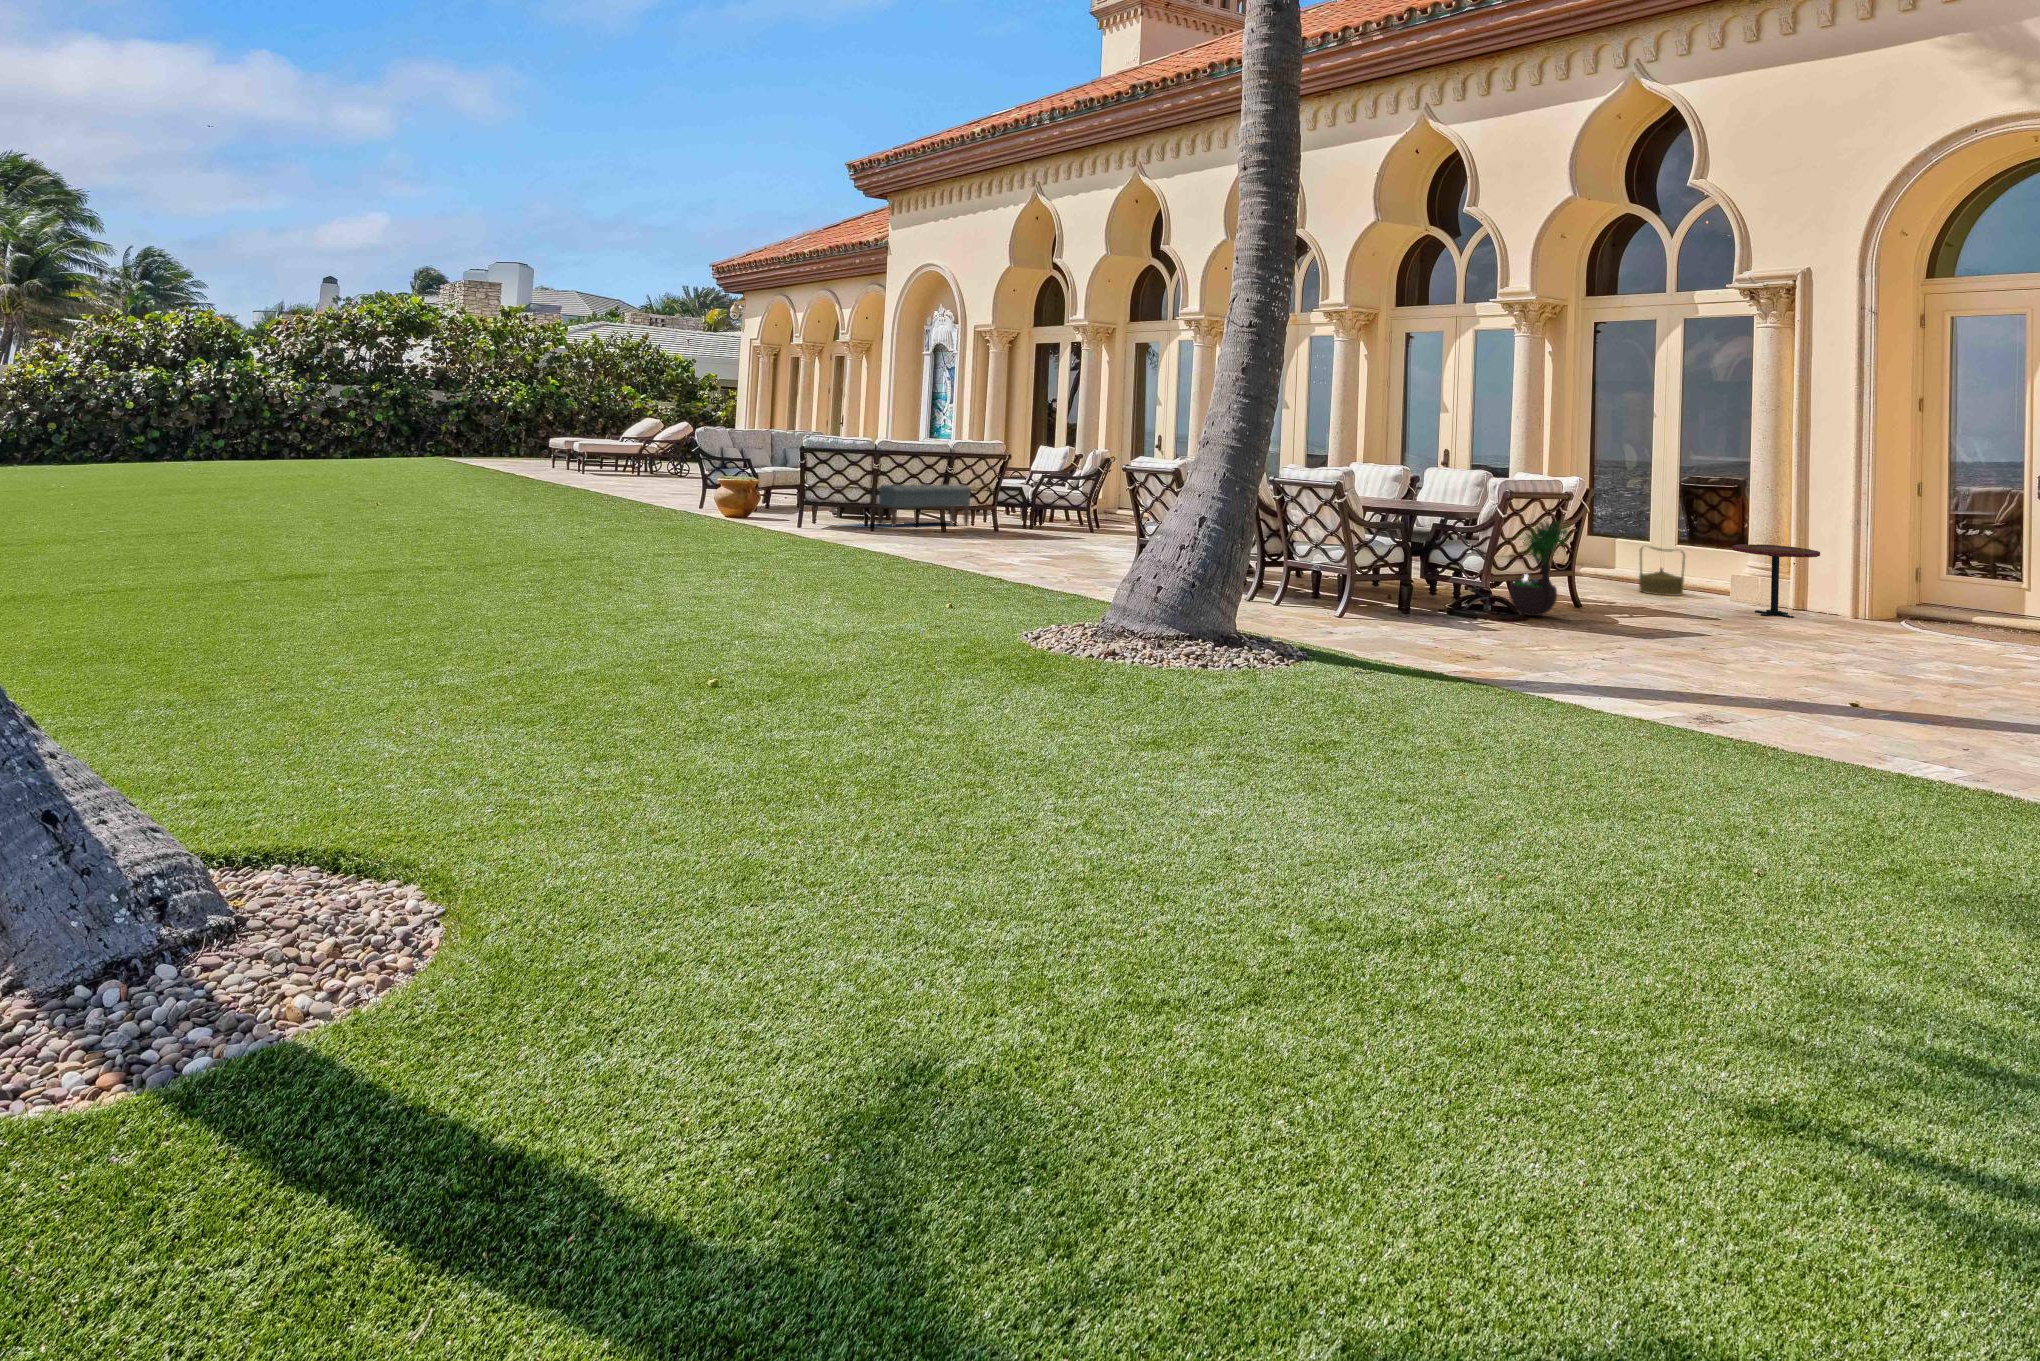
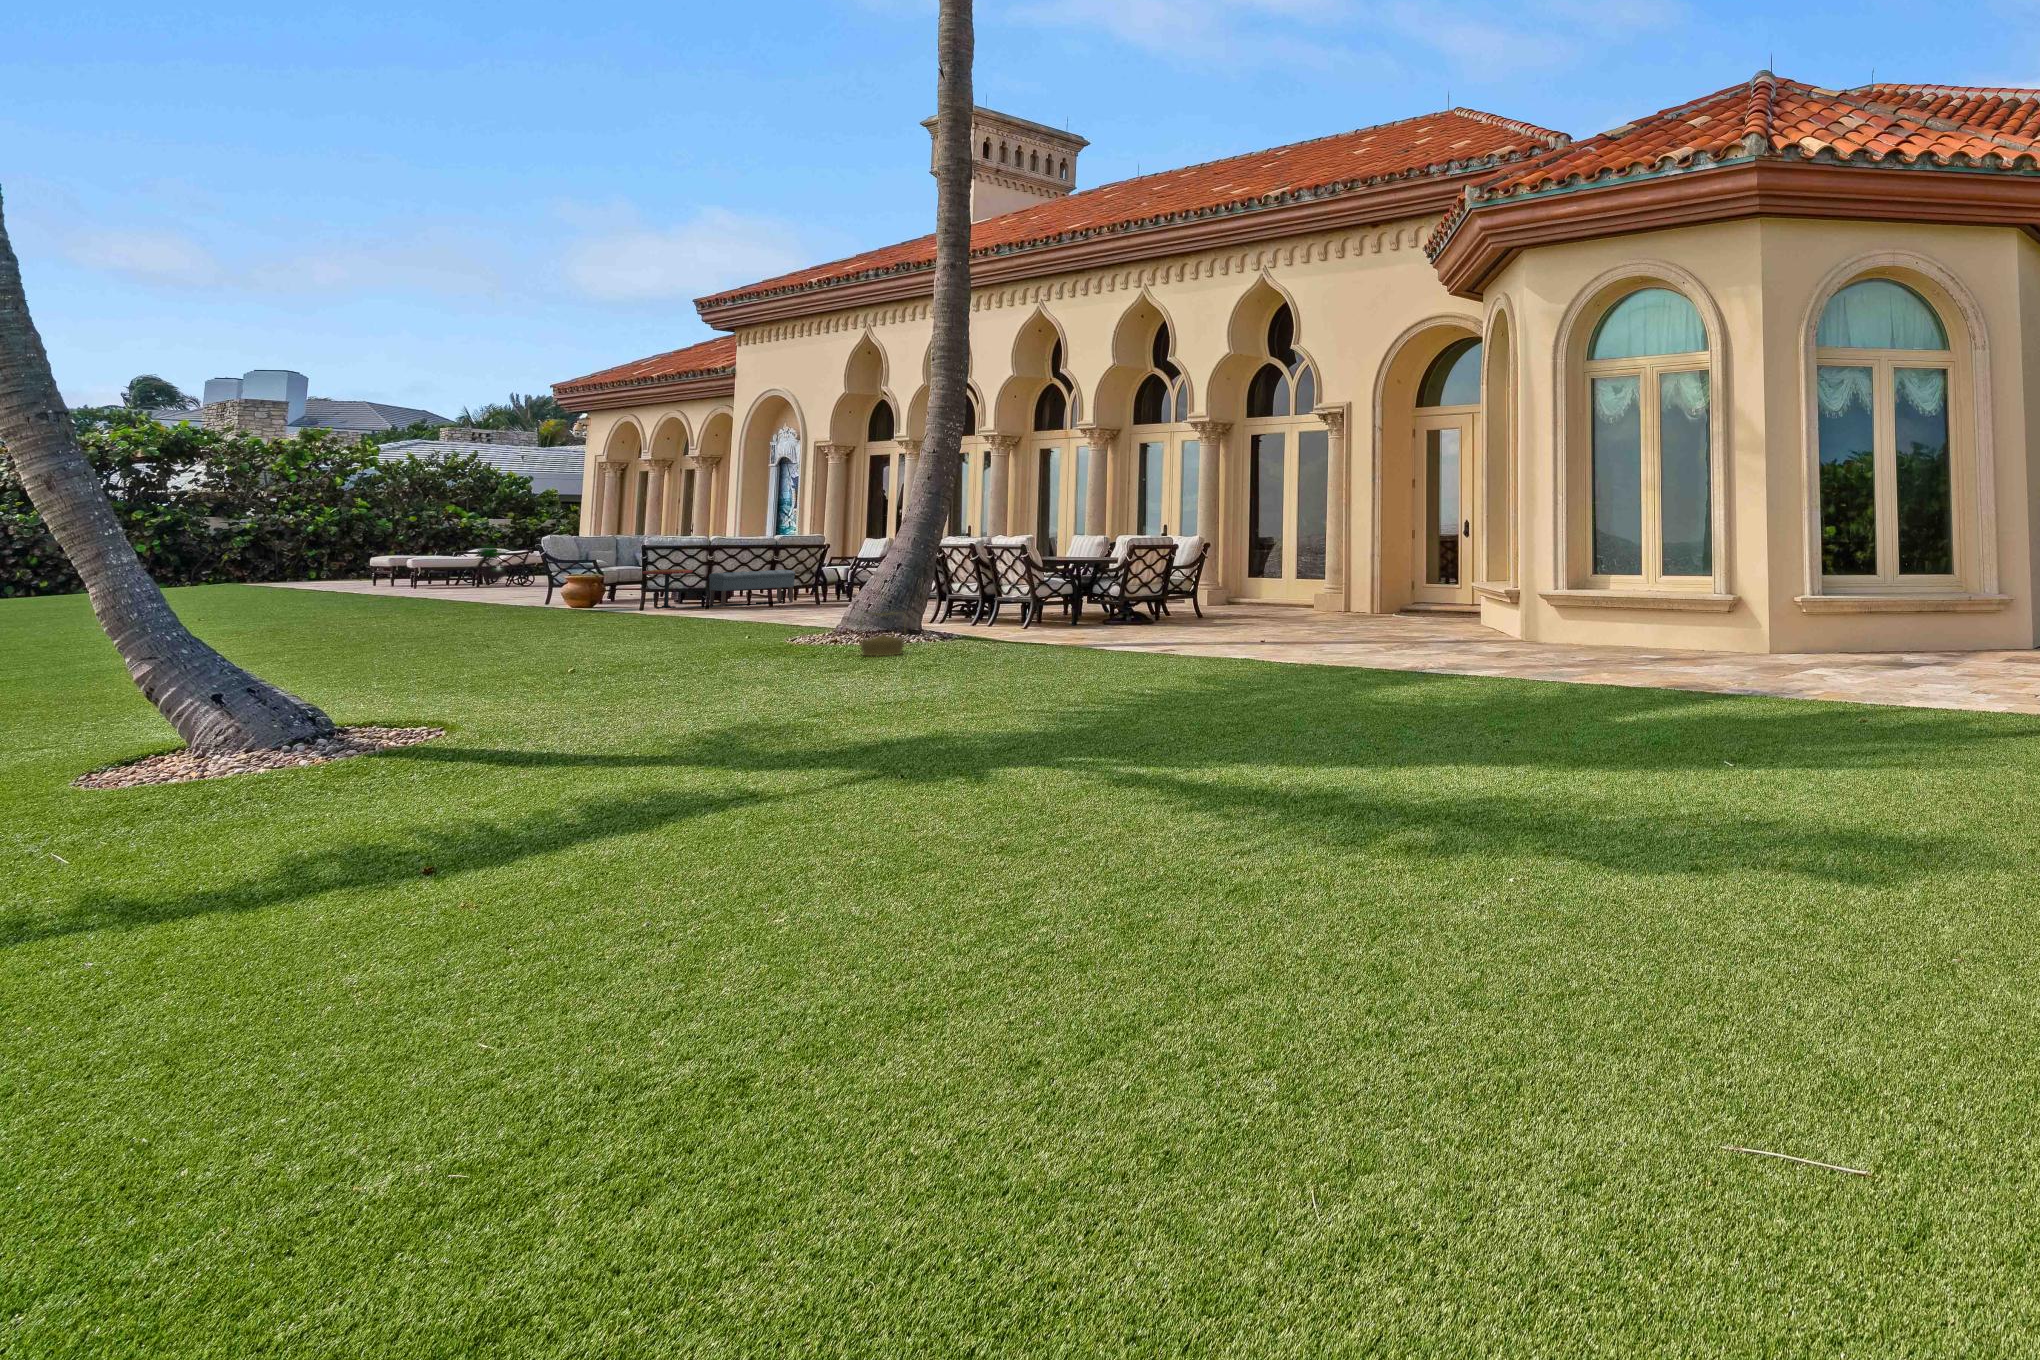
potted tree: present [1509,520,1571,616] -> present [477,545,505,581]
side table: present [1732,544,1820,618] -> present [642,569,693,609]
woven basket: present [1639,547,1685,596] -> present [861,614,905,656]

